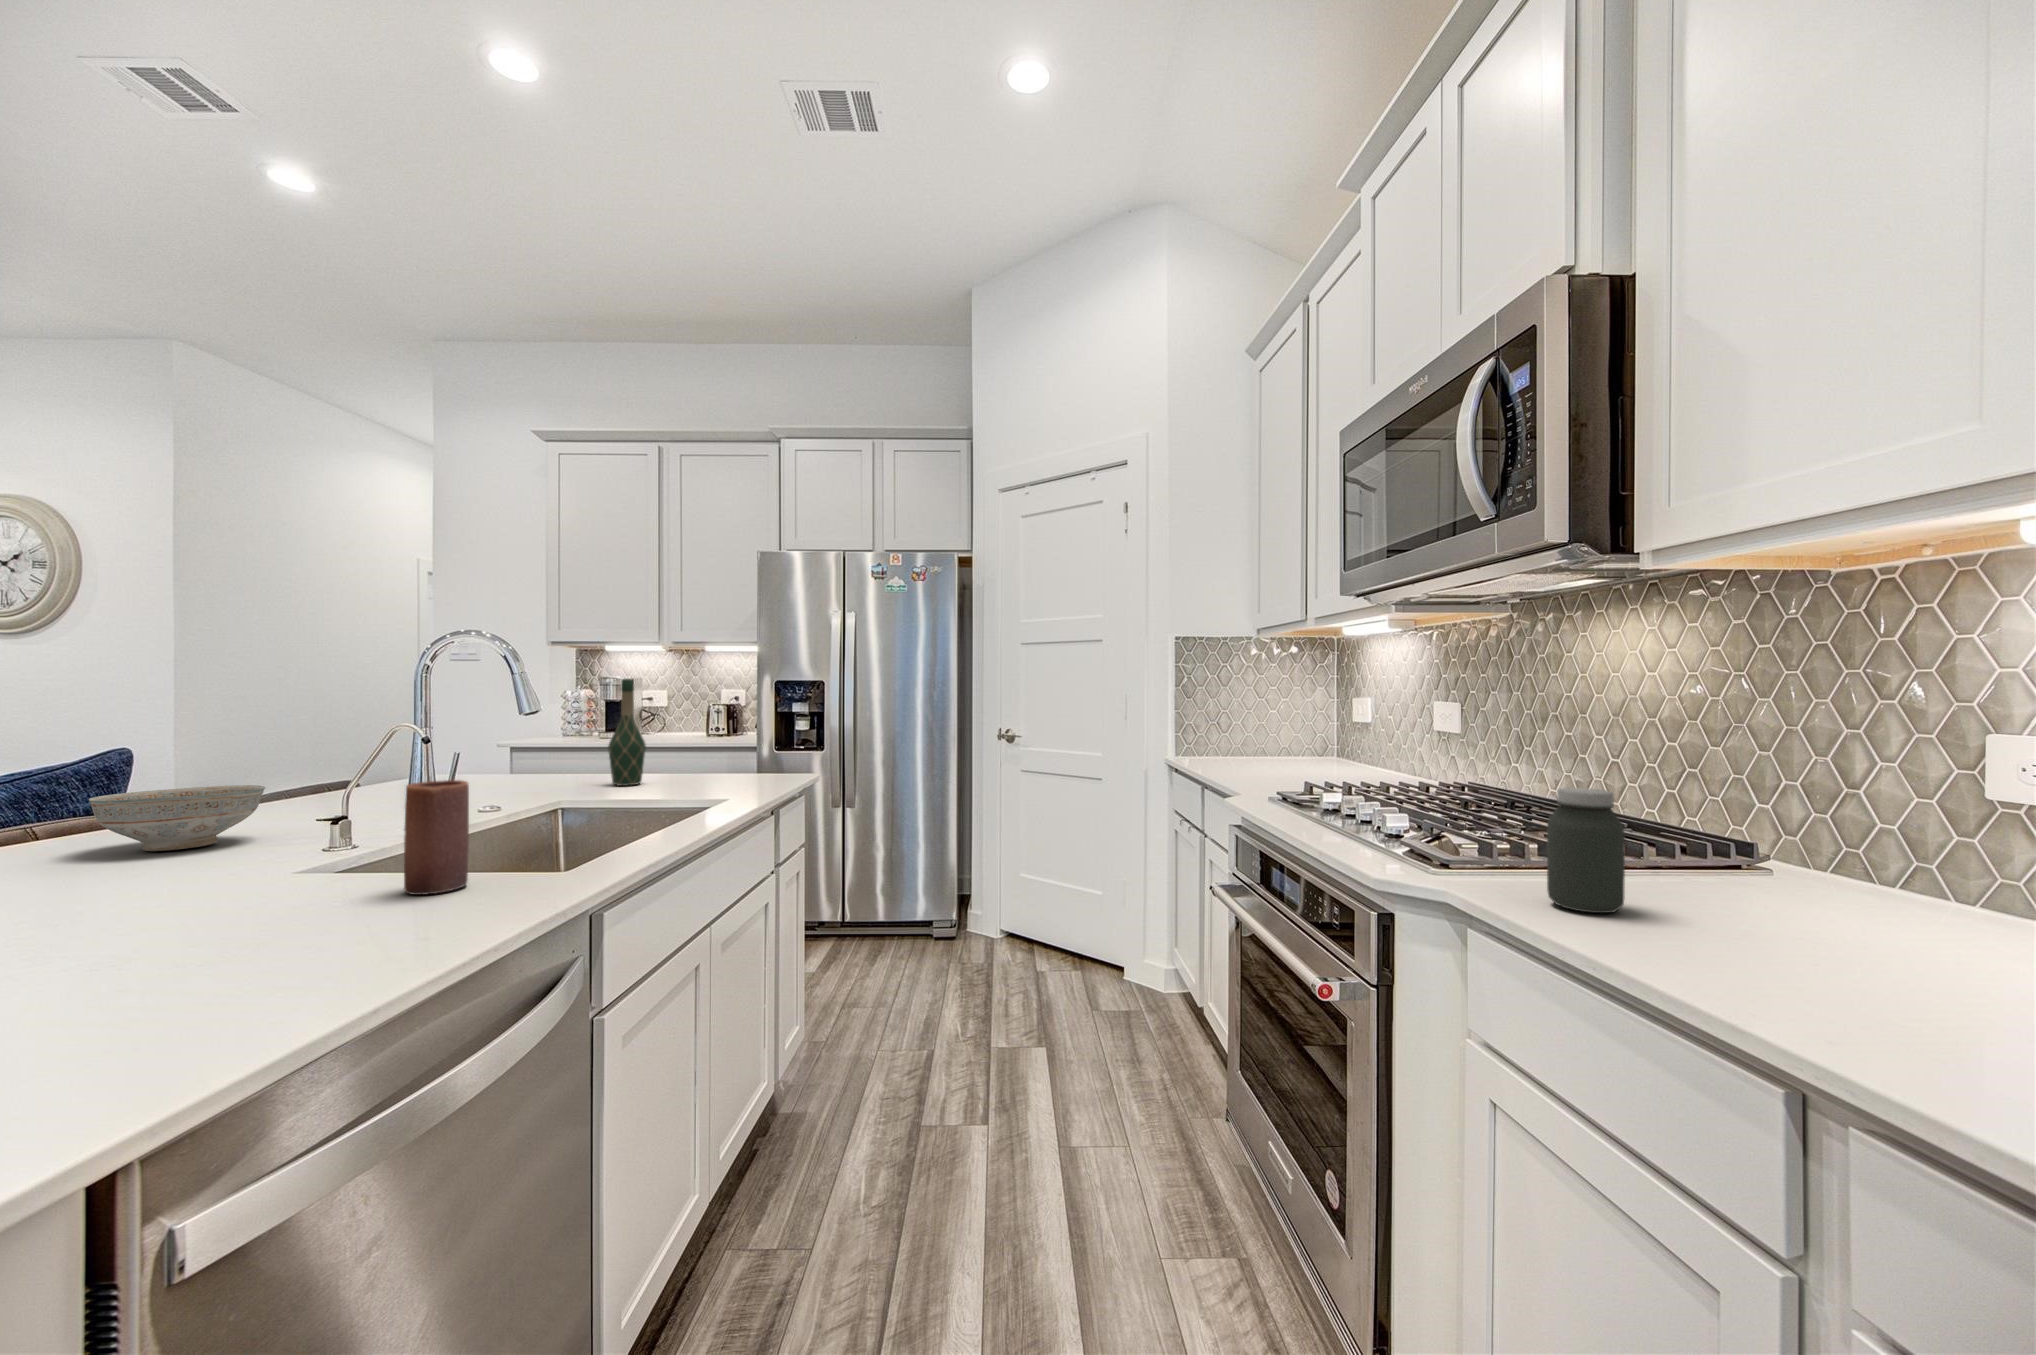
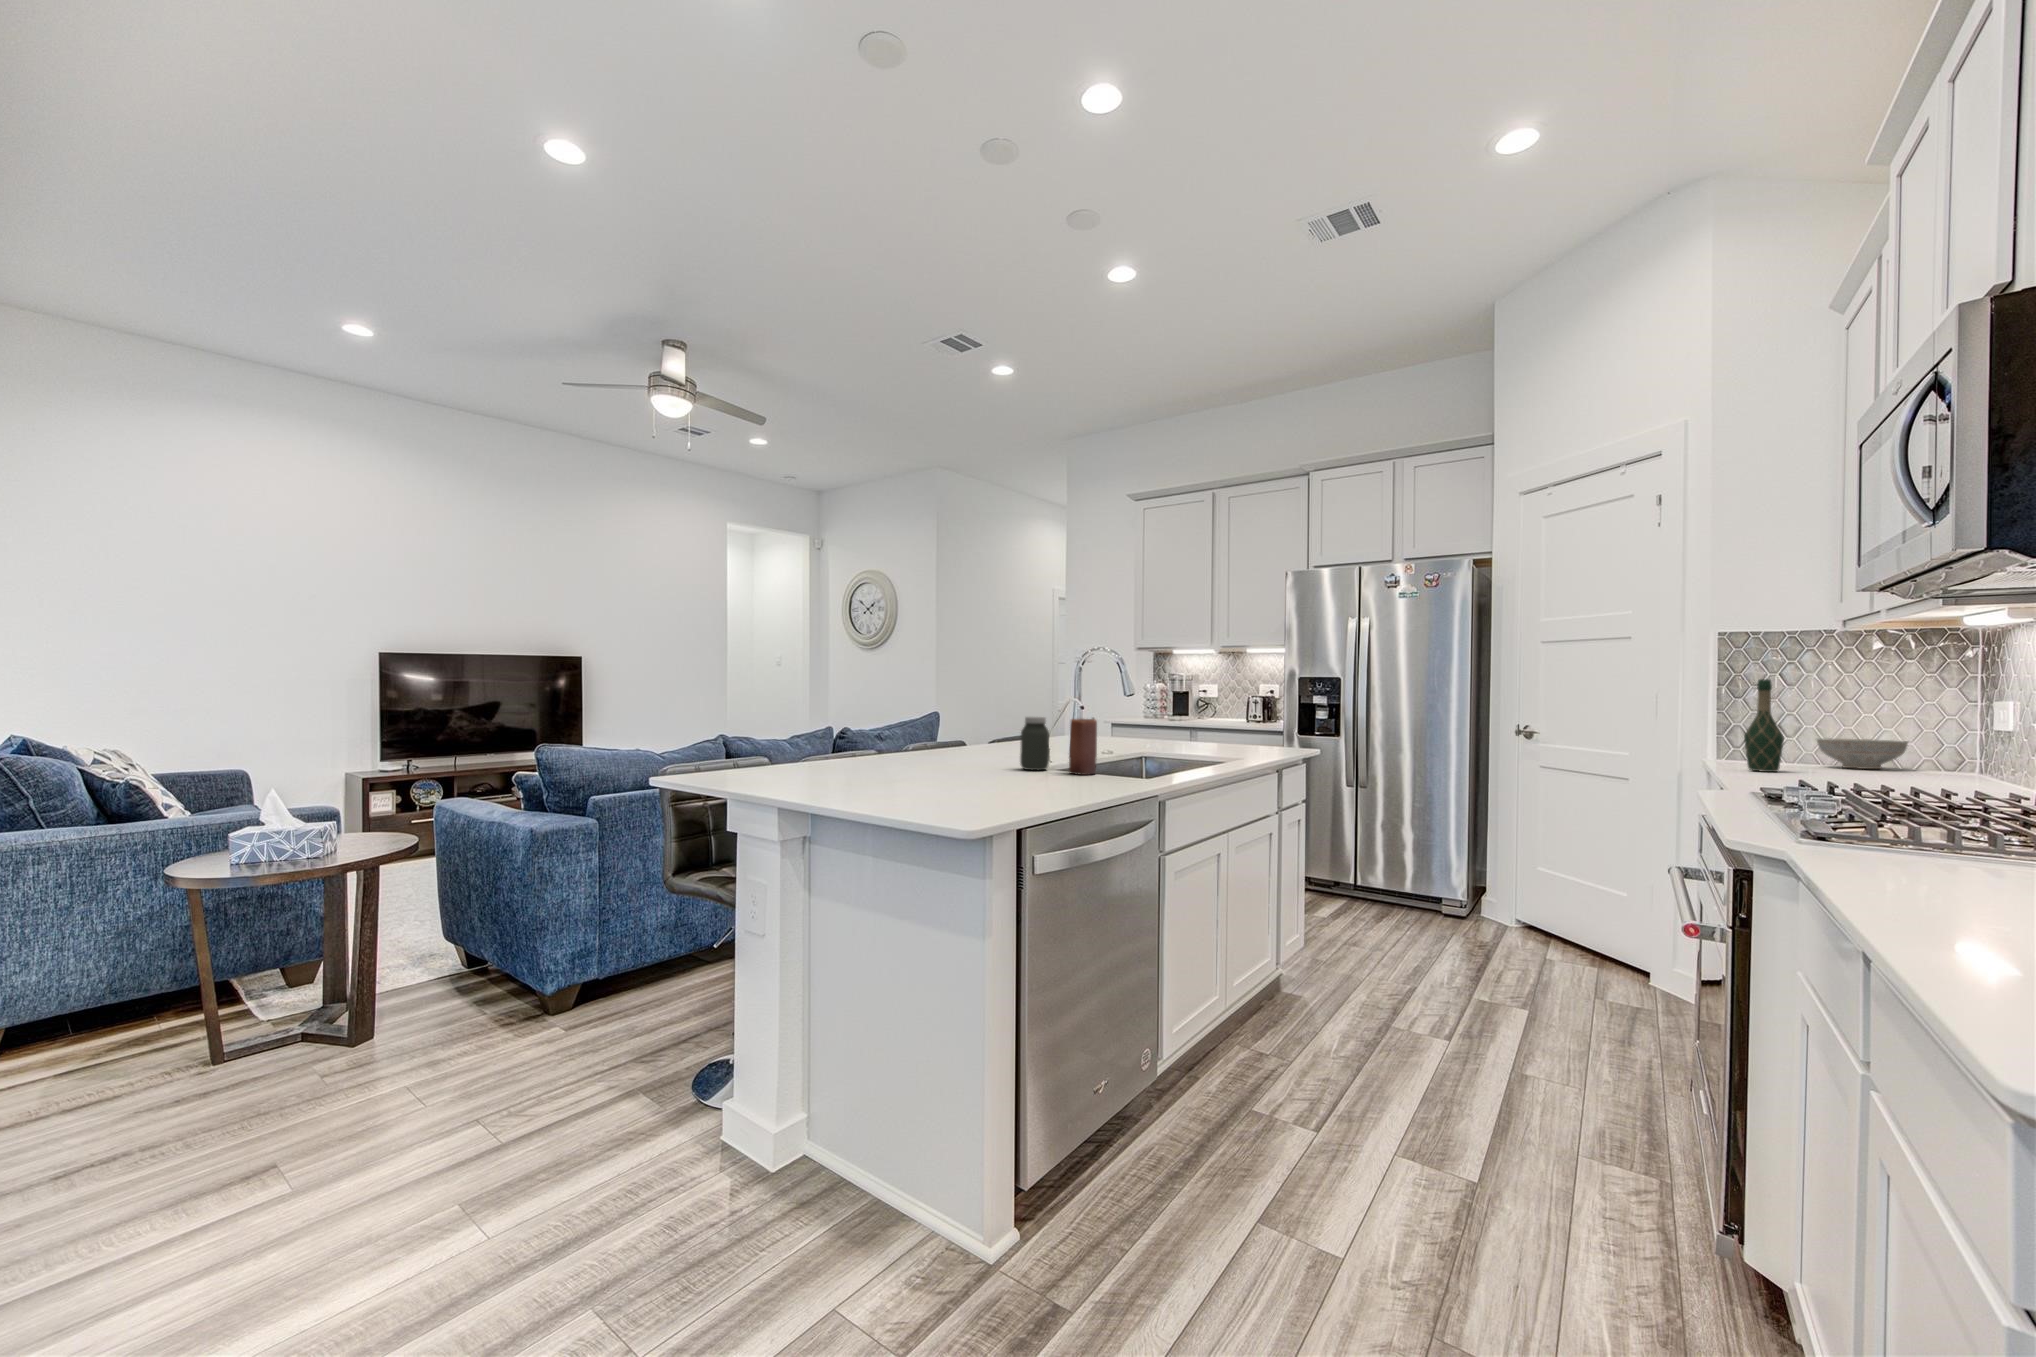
wine bottle: present [608,679,646,786] -> present [1744,679,1784,772]
decorative bowl: present [89,785,265,851] -> present [1817,739,1908,769]
jar: present [1547,788,1625,913] -> present [1020,717,1049,770]

